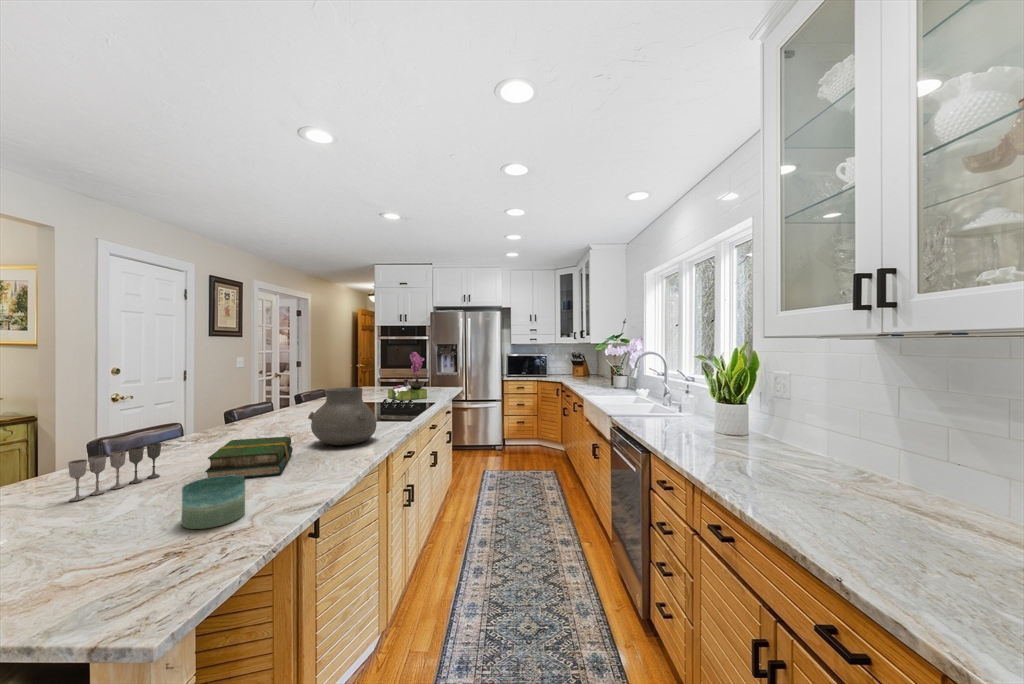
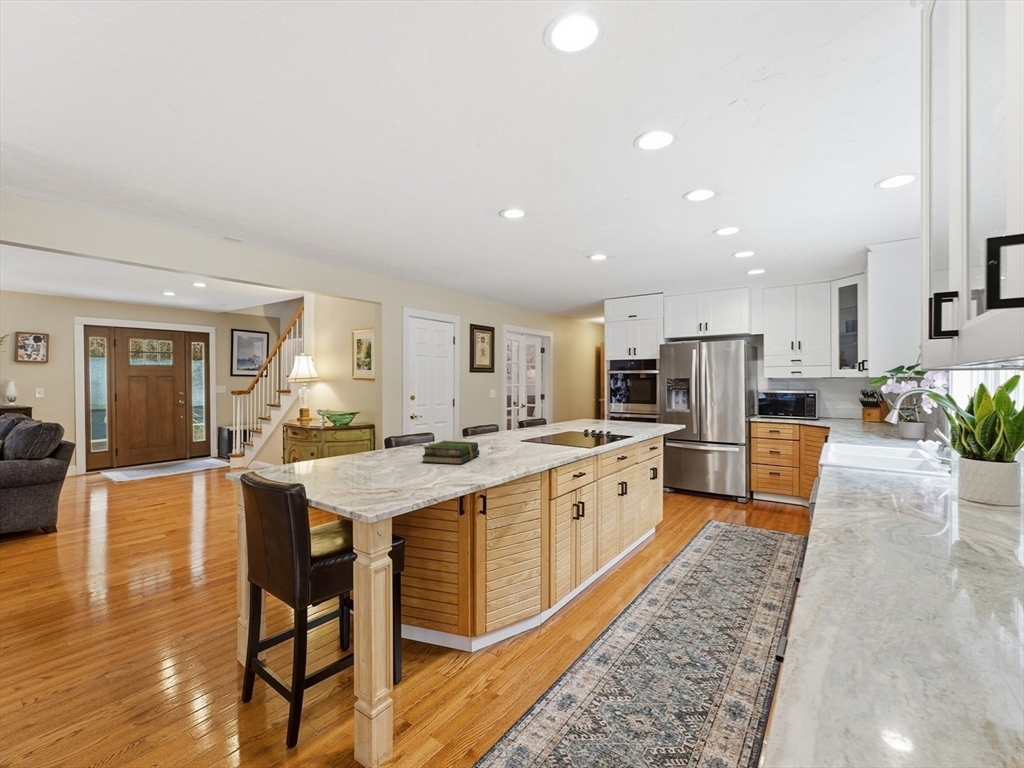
flower arrangement: present [388,352,427,401] -> none [593,384,628,431]
vase: present [308,387,376,445] -> none [494,410,544,455]
wine glass: present [68,443,161,501] -> none [362,437,405,462]
candle: present [182,475,245,529] -> none [398,454,429,480]

